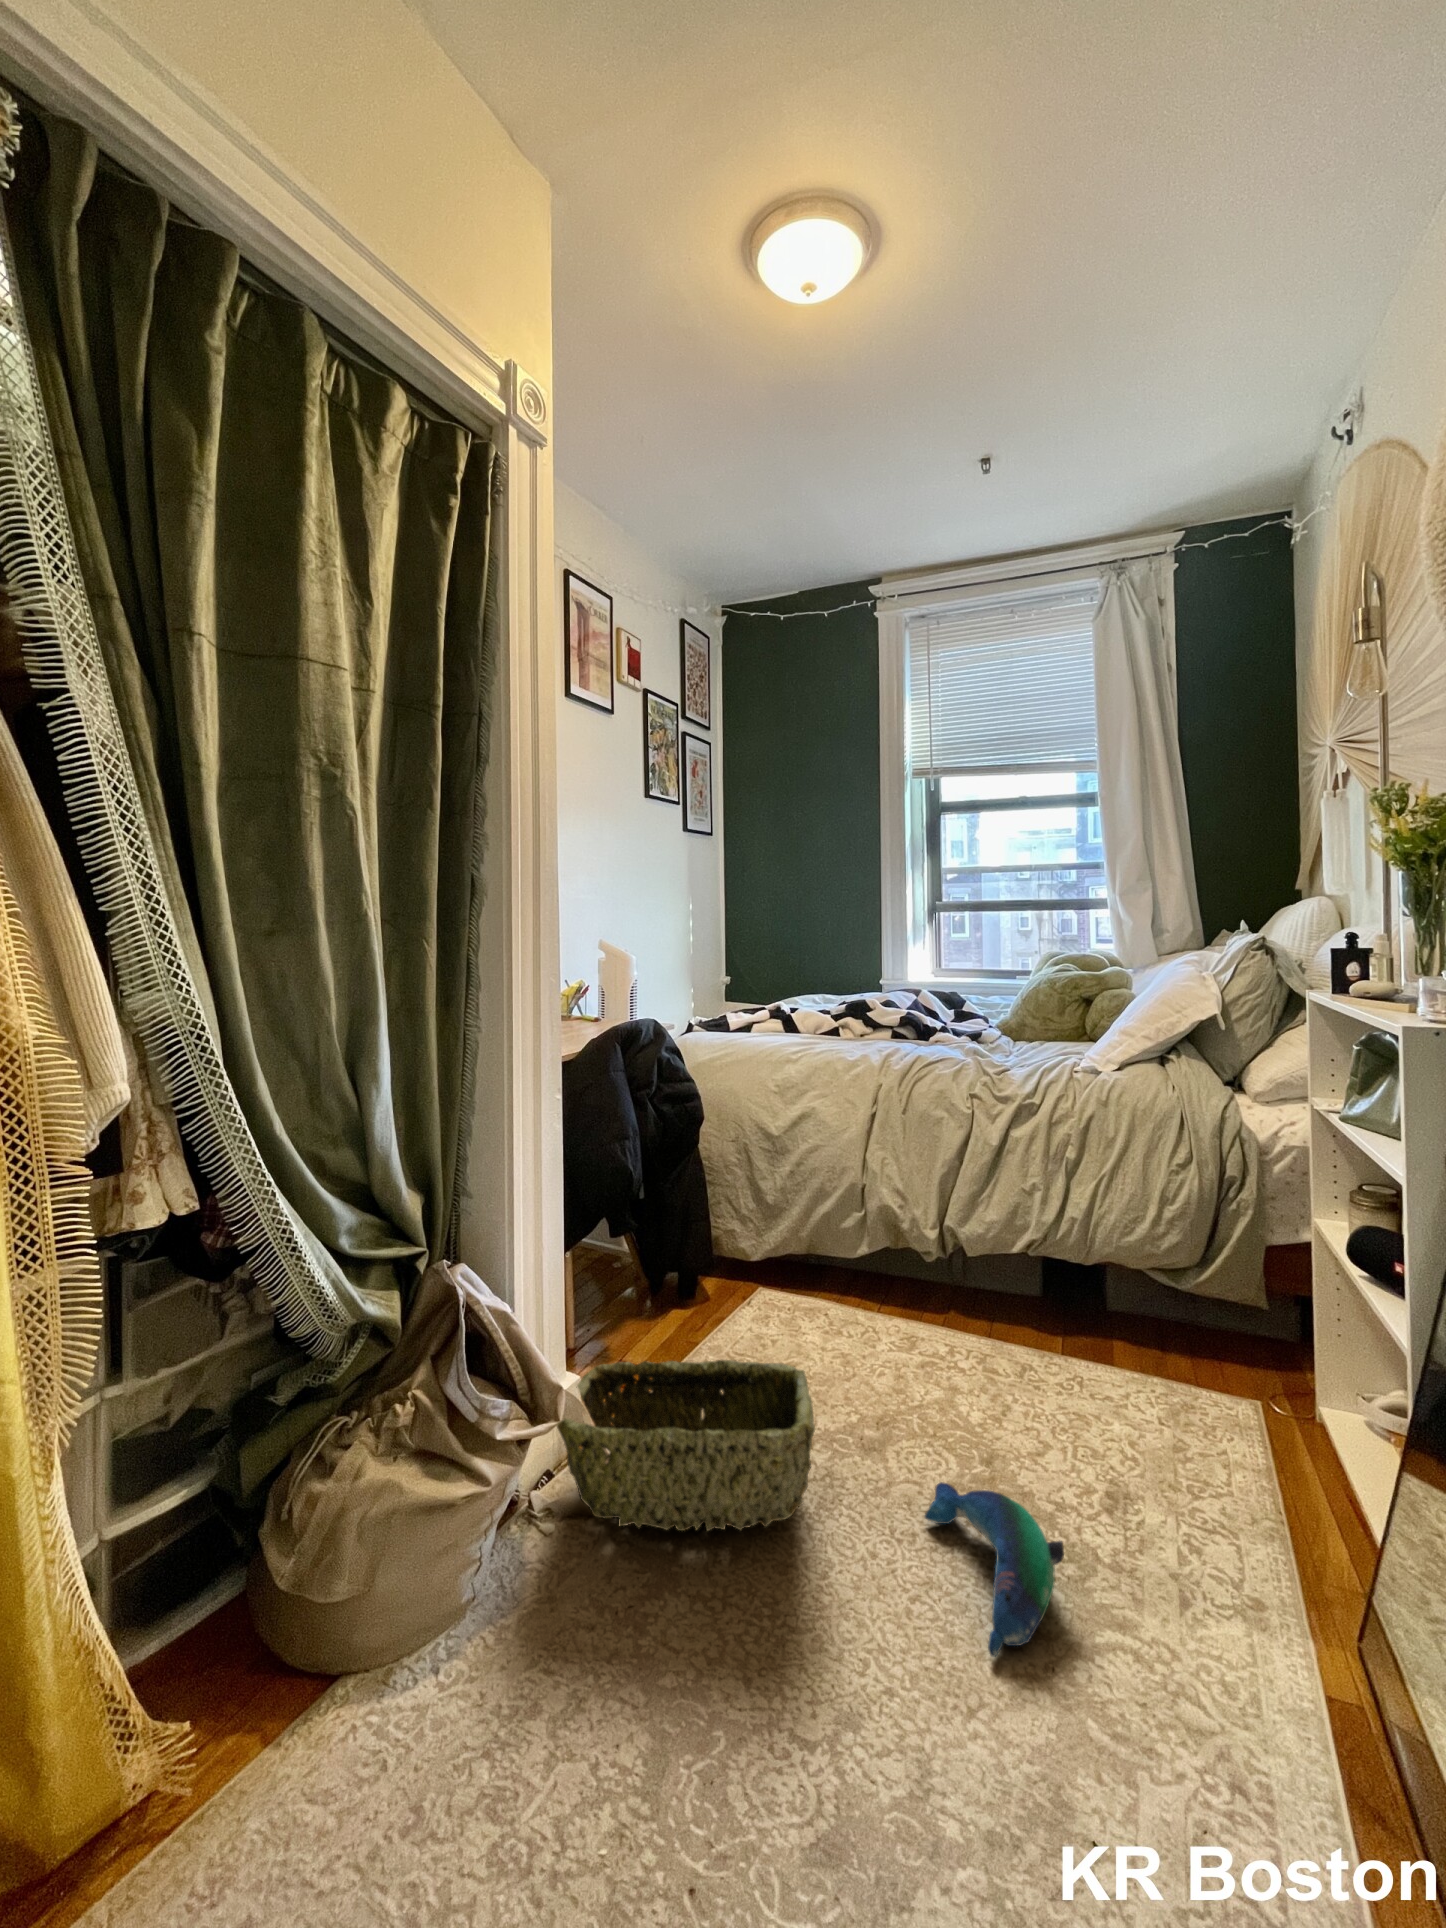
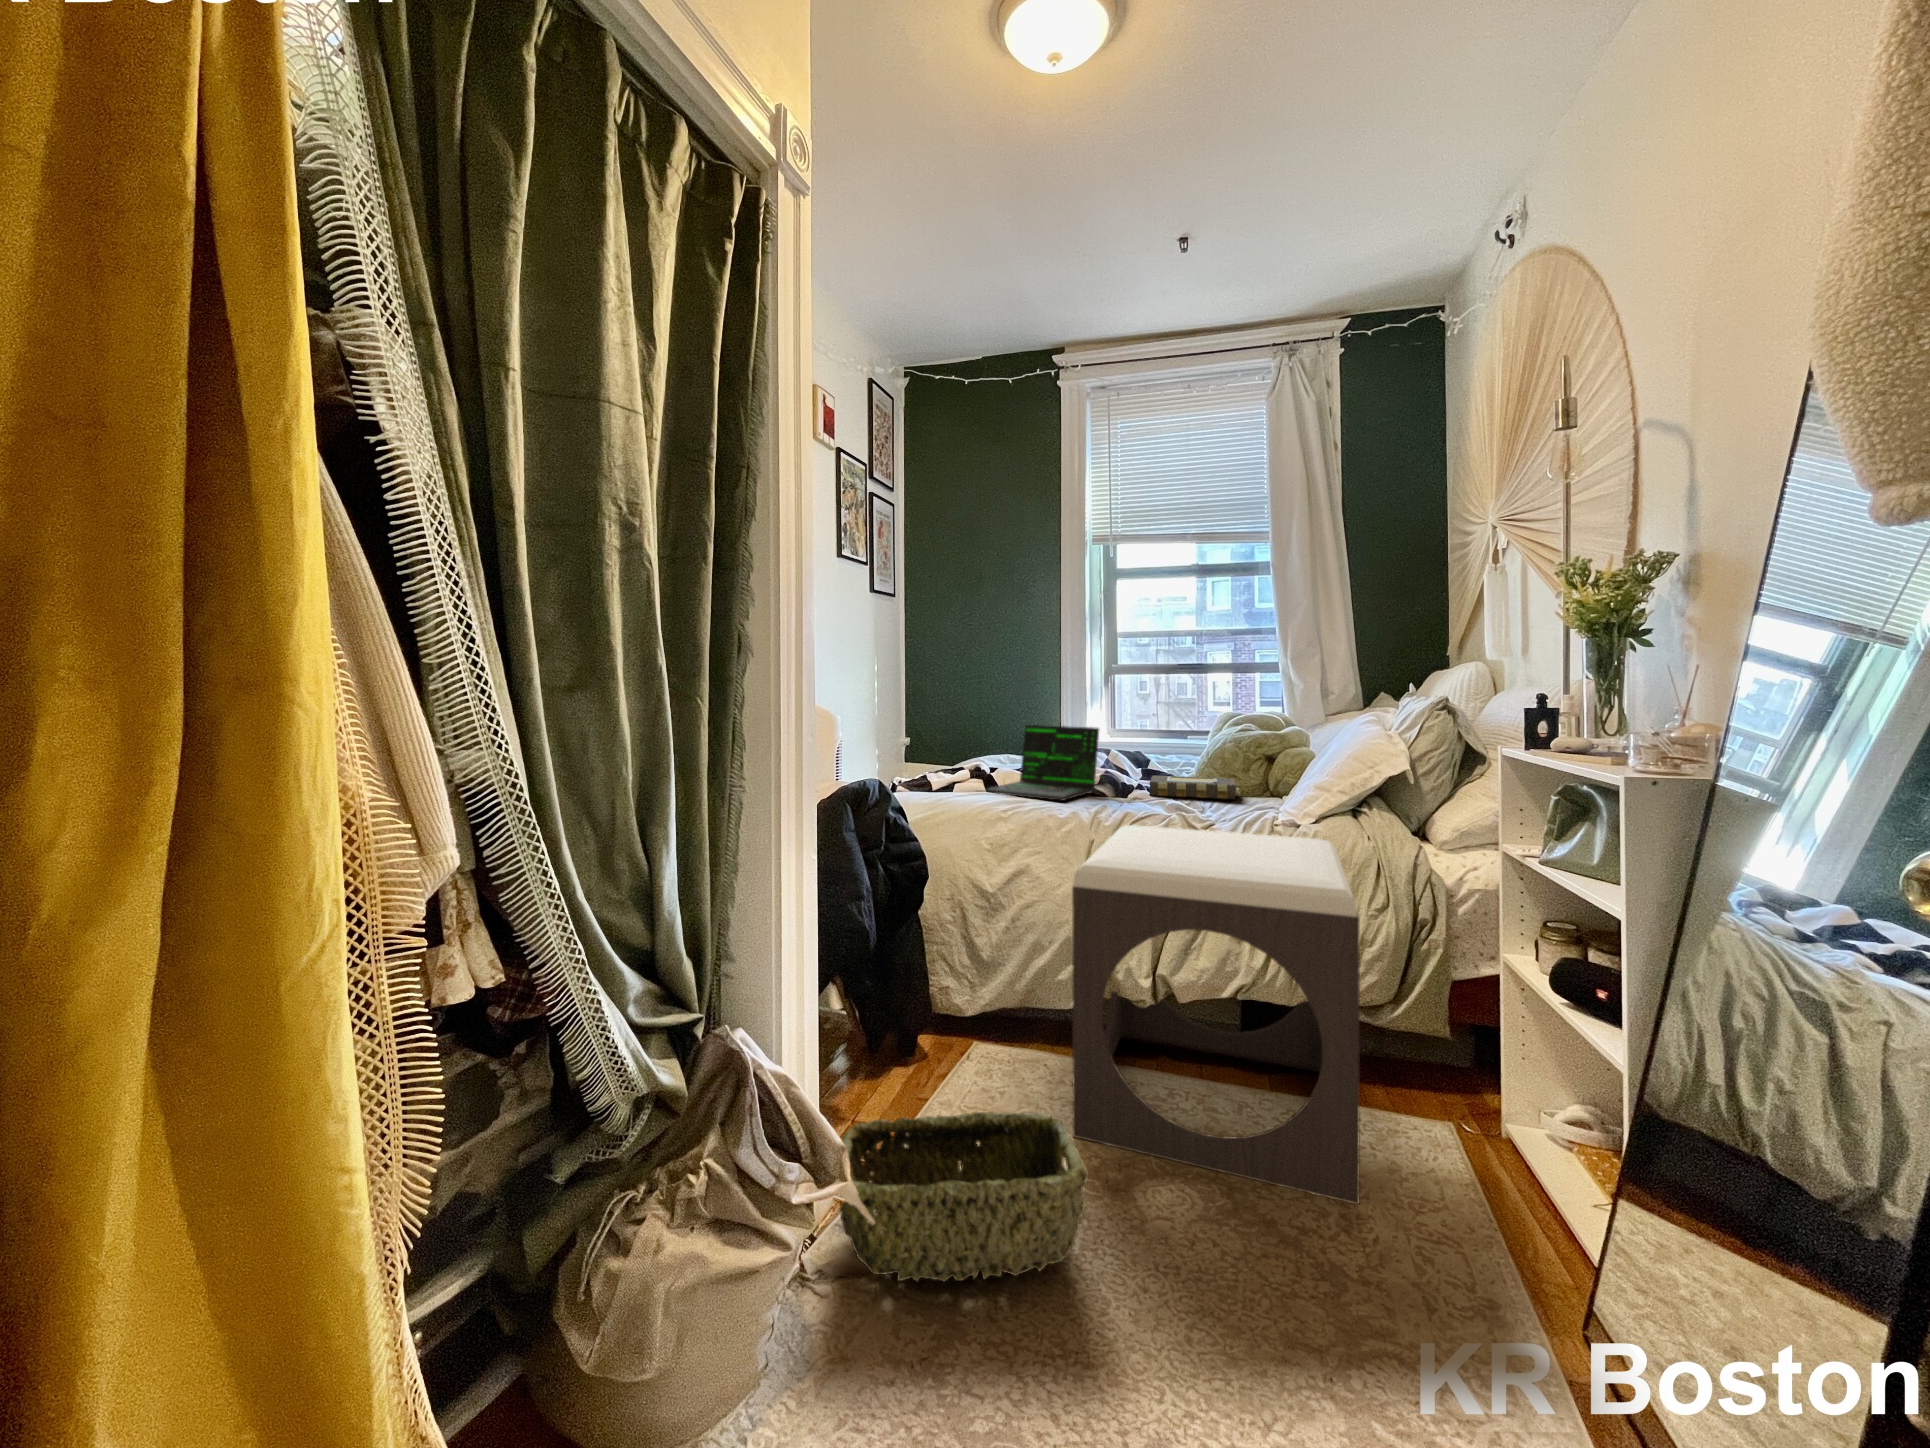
laptop: none [779,964,918,1043] -> present [987,725,1099,801]
book: none [951,1017,1052,1044] -> present [1148,776,1240,799]
footstool: none [832,1069,1139,1484] -> present [1072,825,1359,1204]
plush toy: present [925,1482,1064,1657] -> none [1183,1216,1326,1375]

